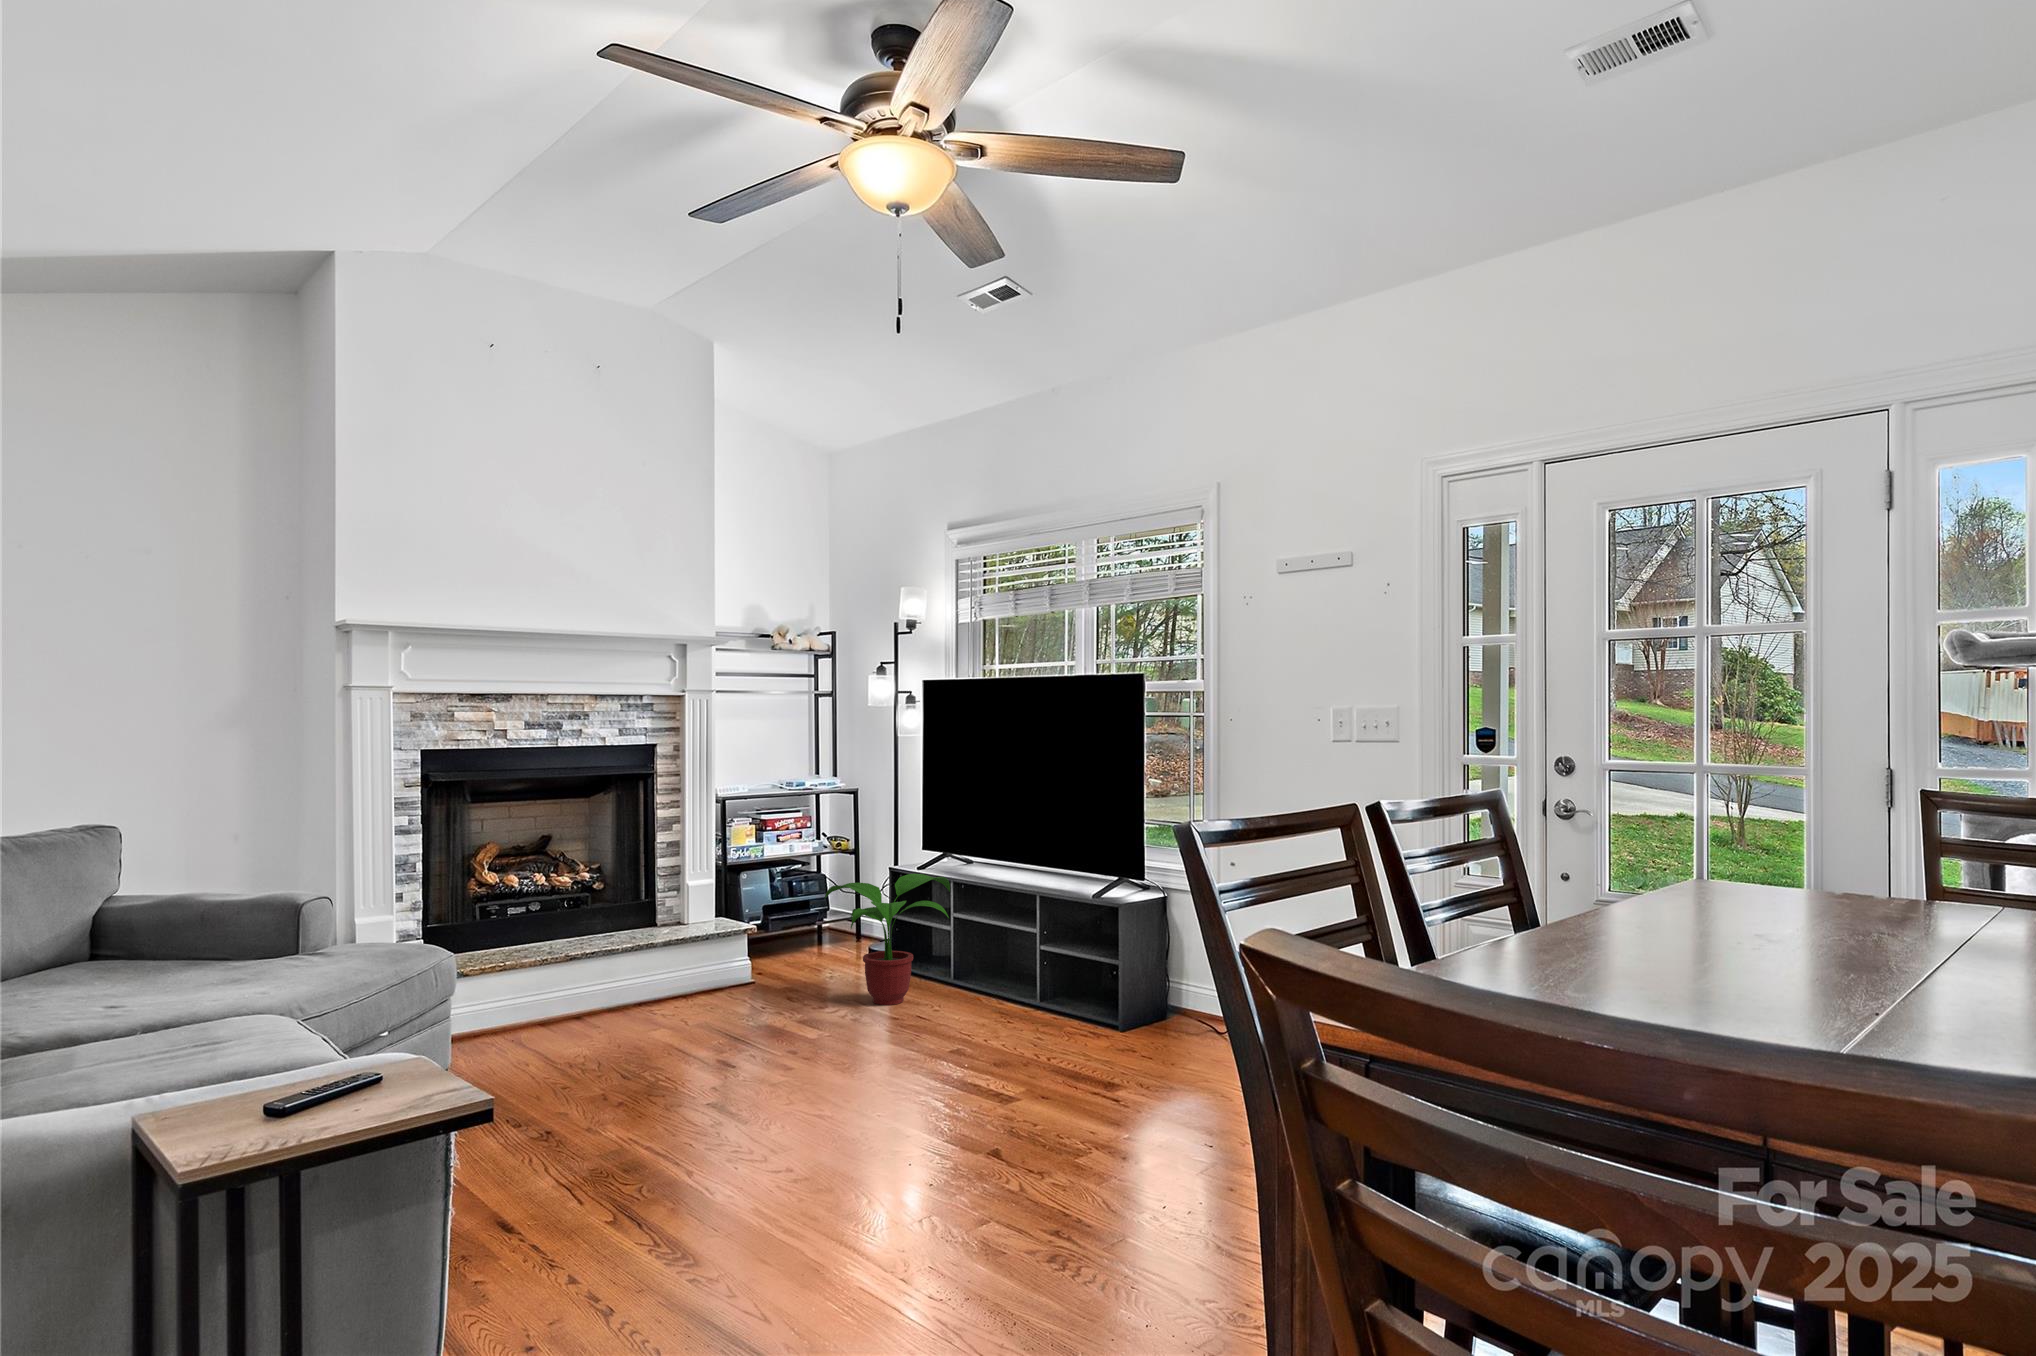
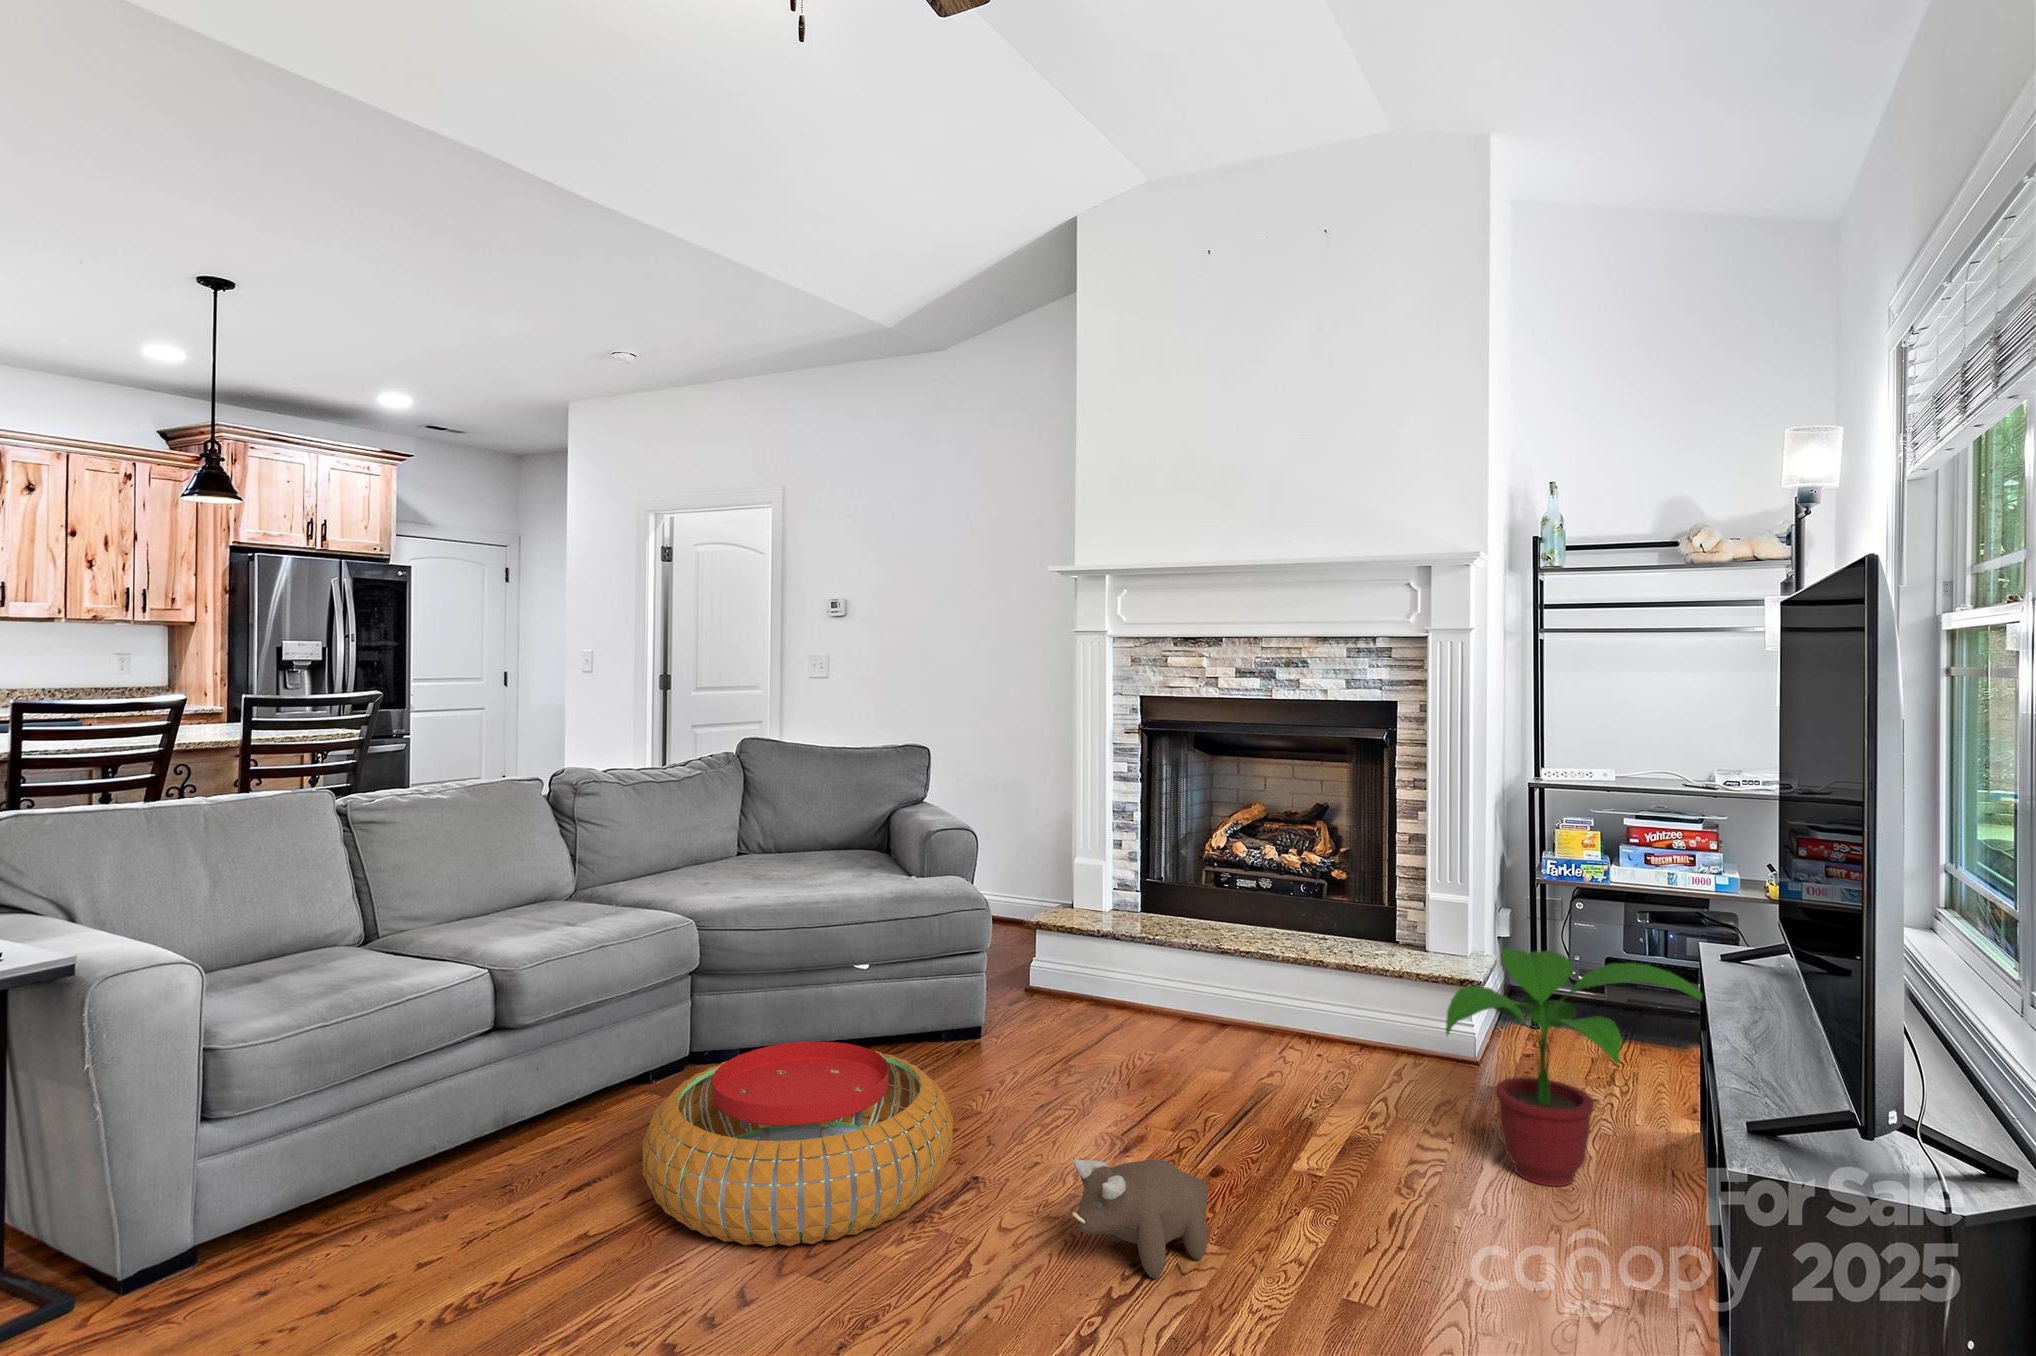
plush toy: none [850,1021,913,1086] -> present [1072,1159,1208,1279]
pouf: none [517,1044,795,1209] -> present [642,1041,953,1247]

